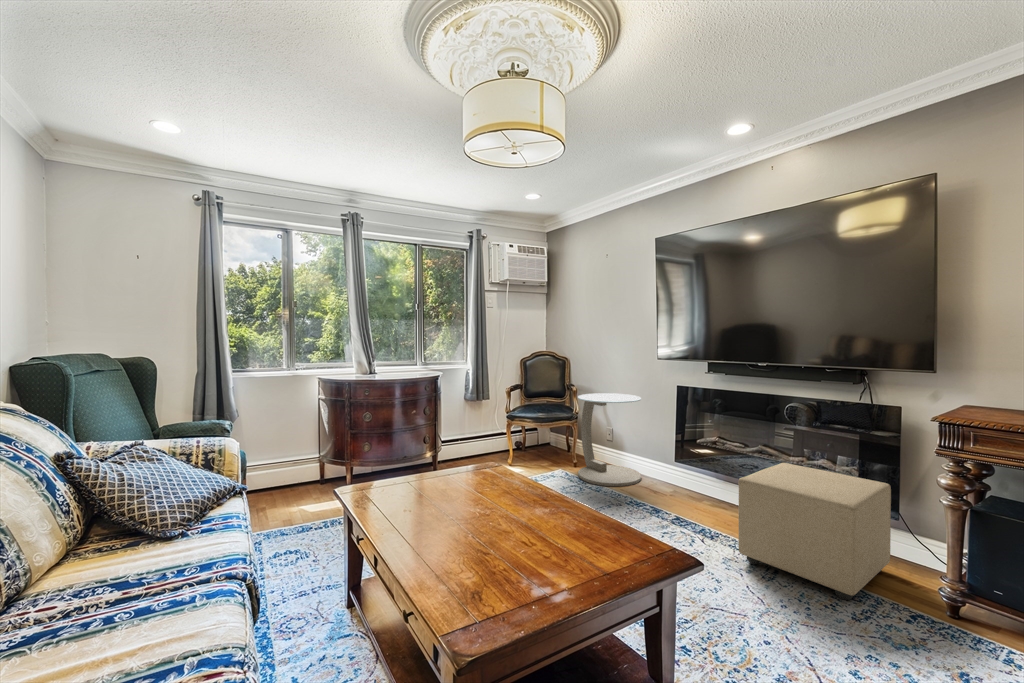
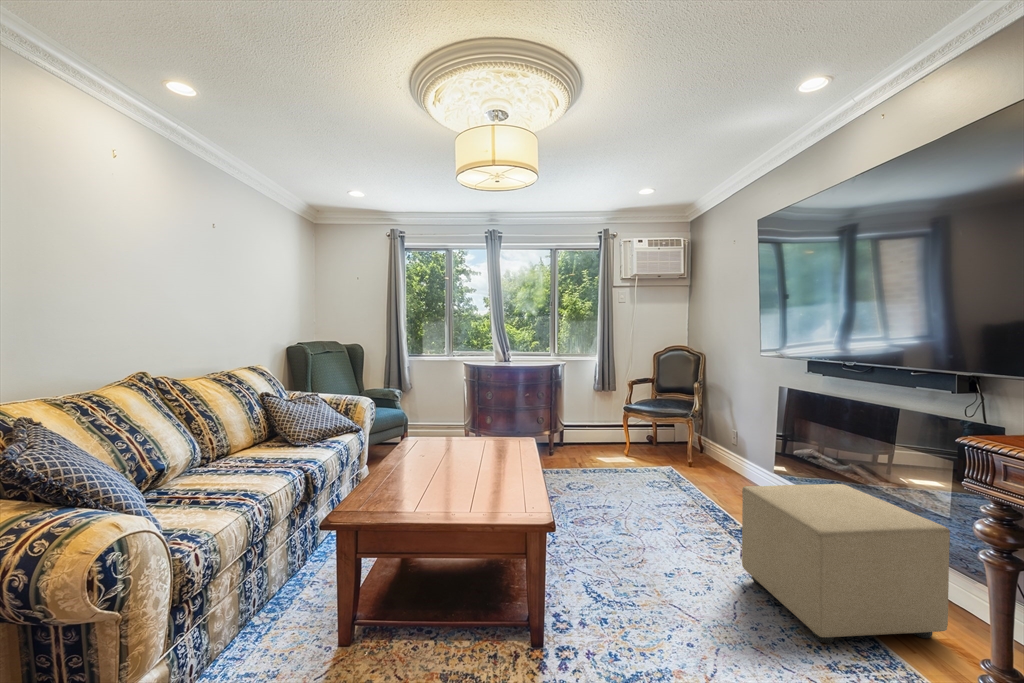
side table: present [578,393,641,486] -> none [679,391,752,491]

